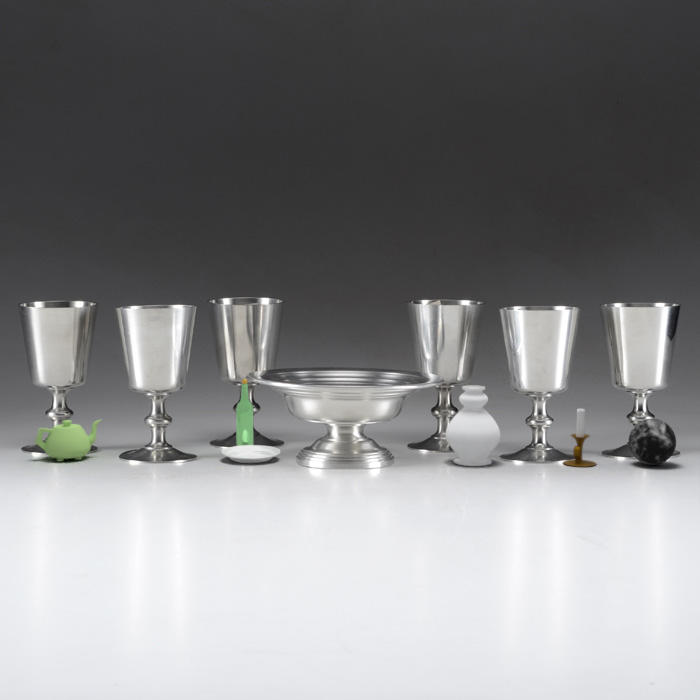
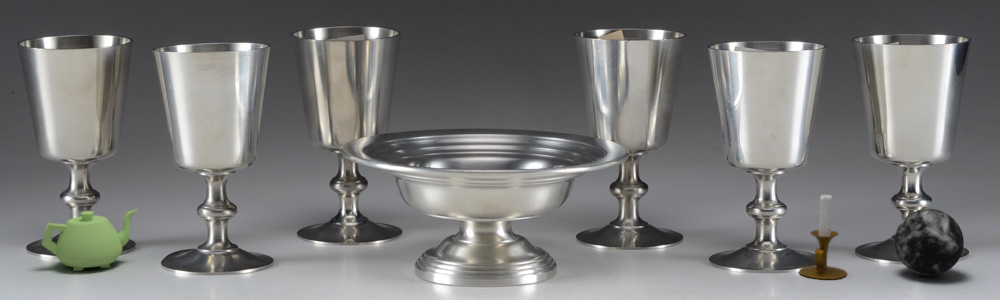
plate: present [221,379,280,463] -> none [308,149,393,274]
decorative vase: present [446,385,500,466] -> none [630,160,709,278]

